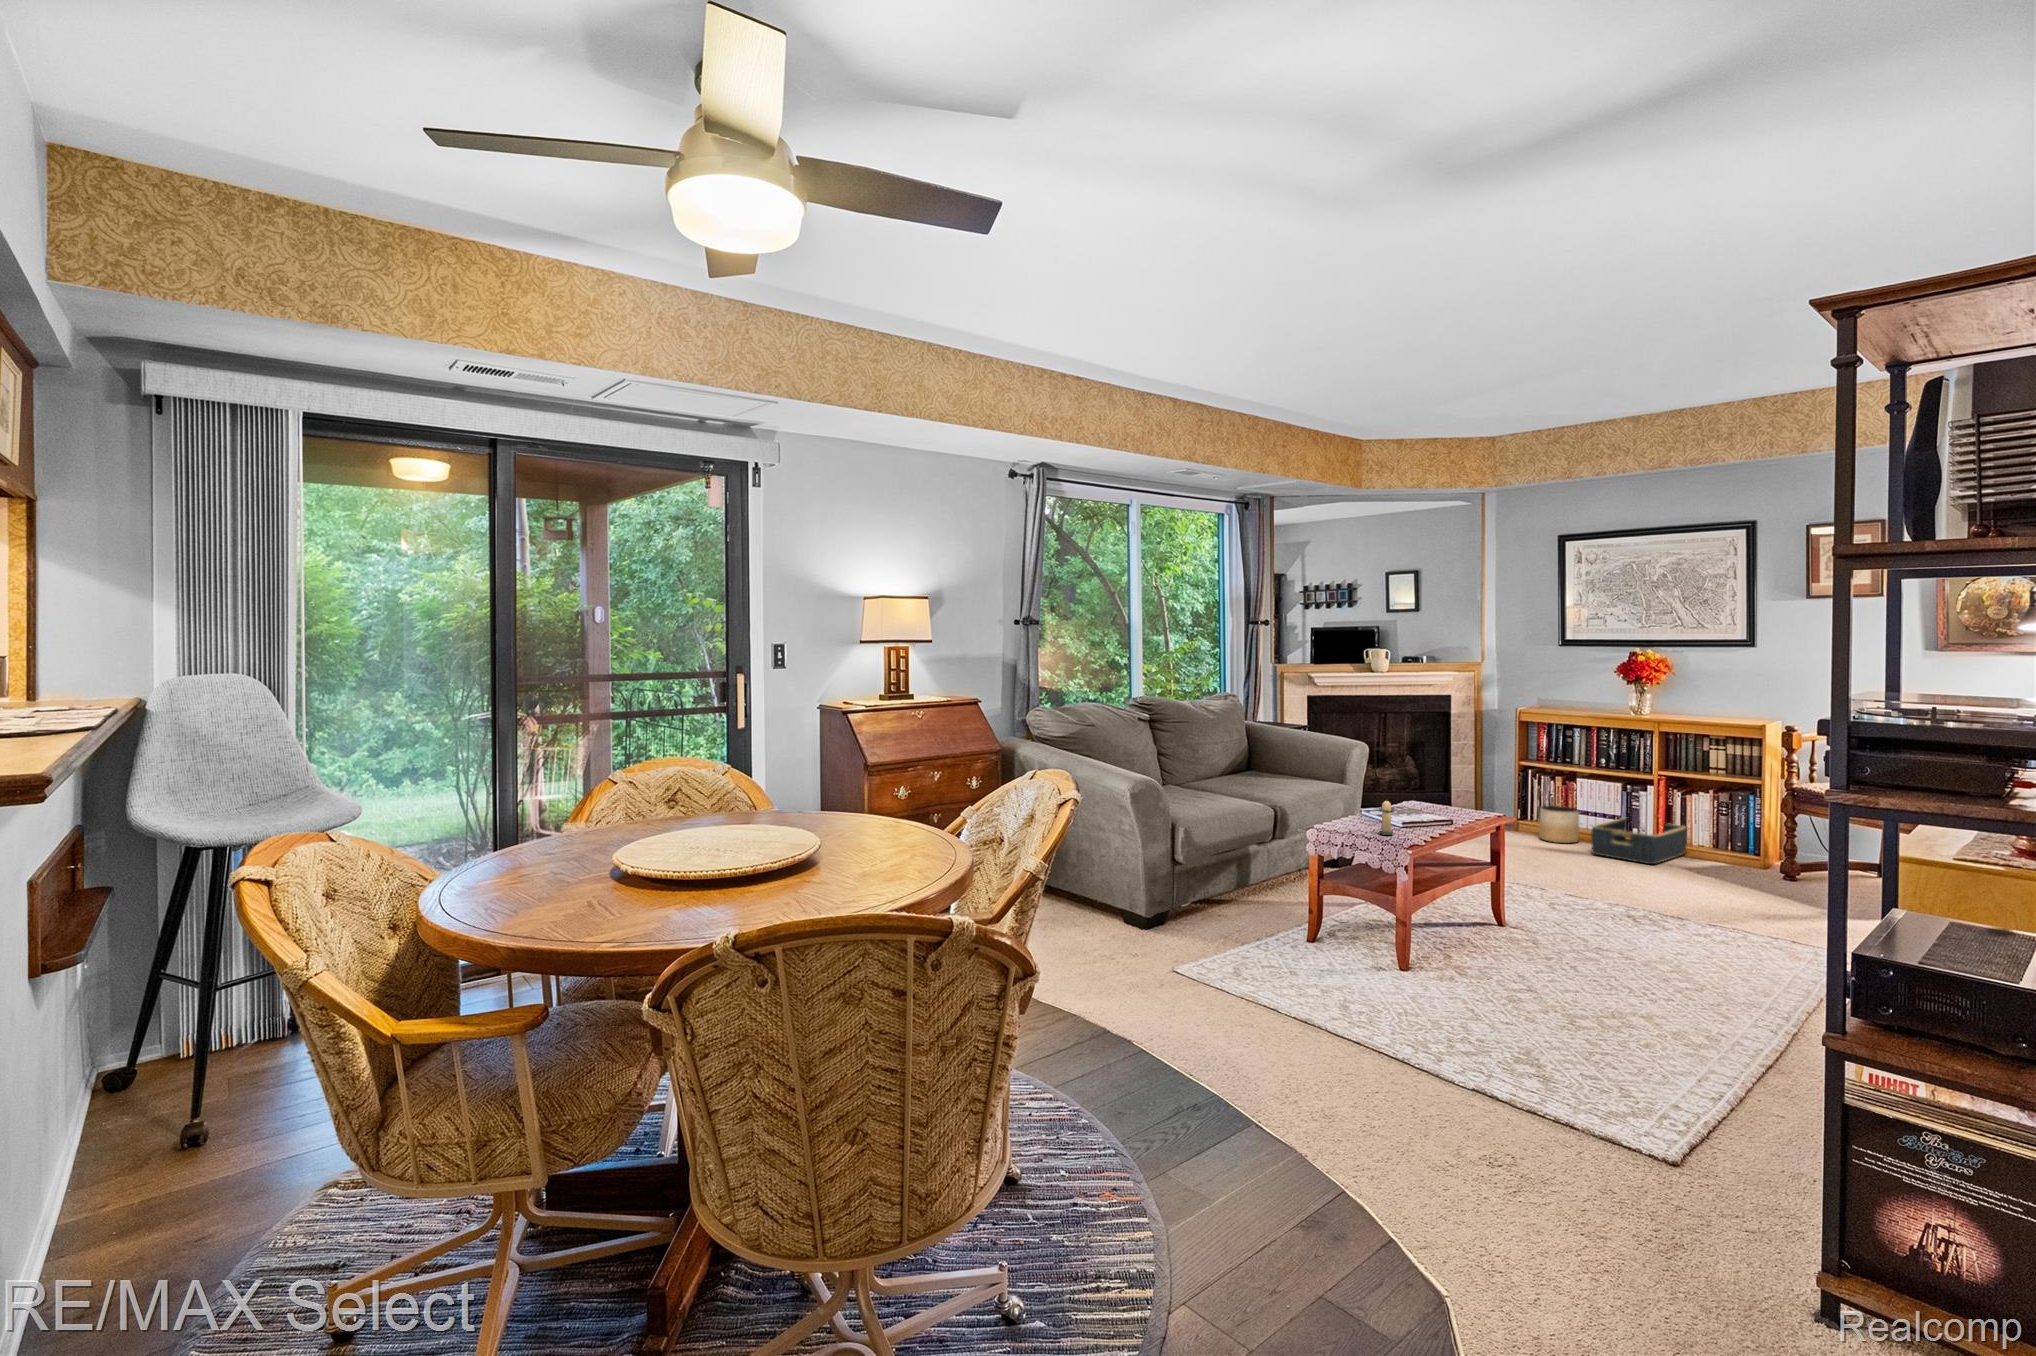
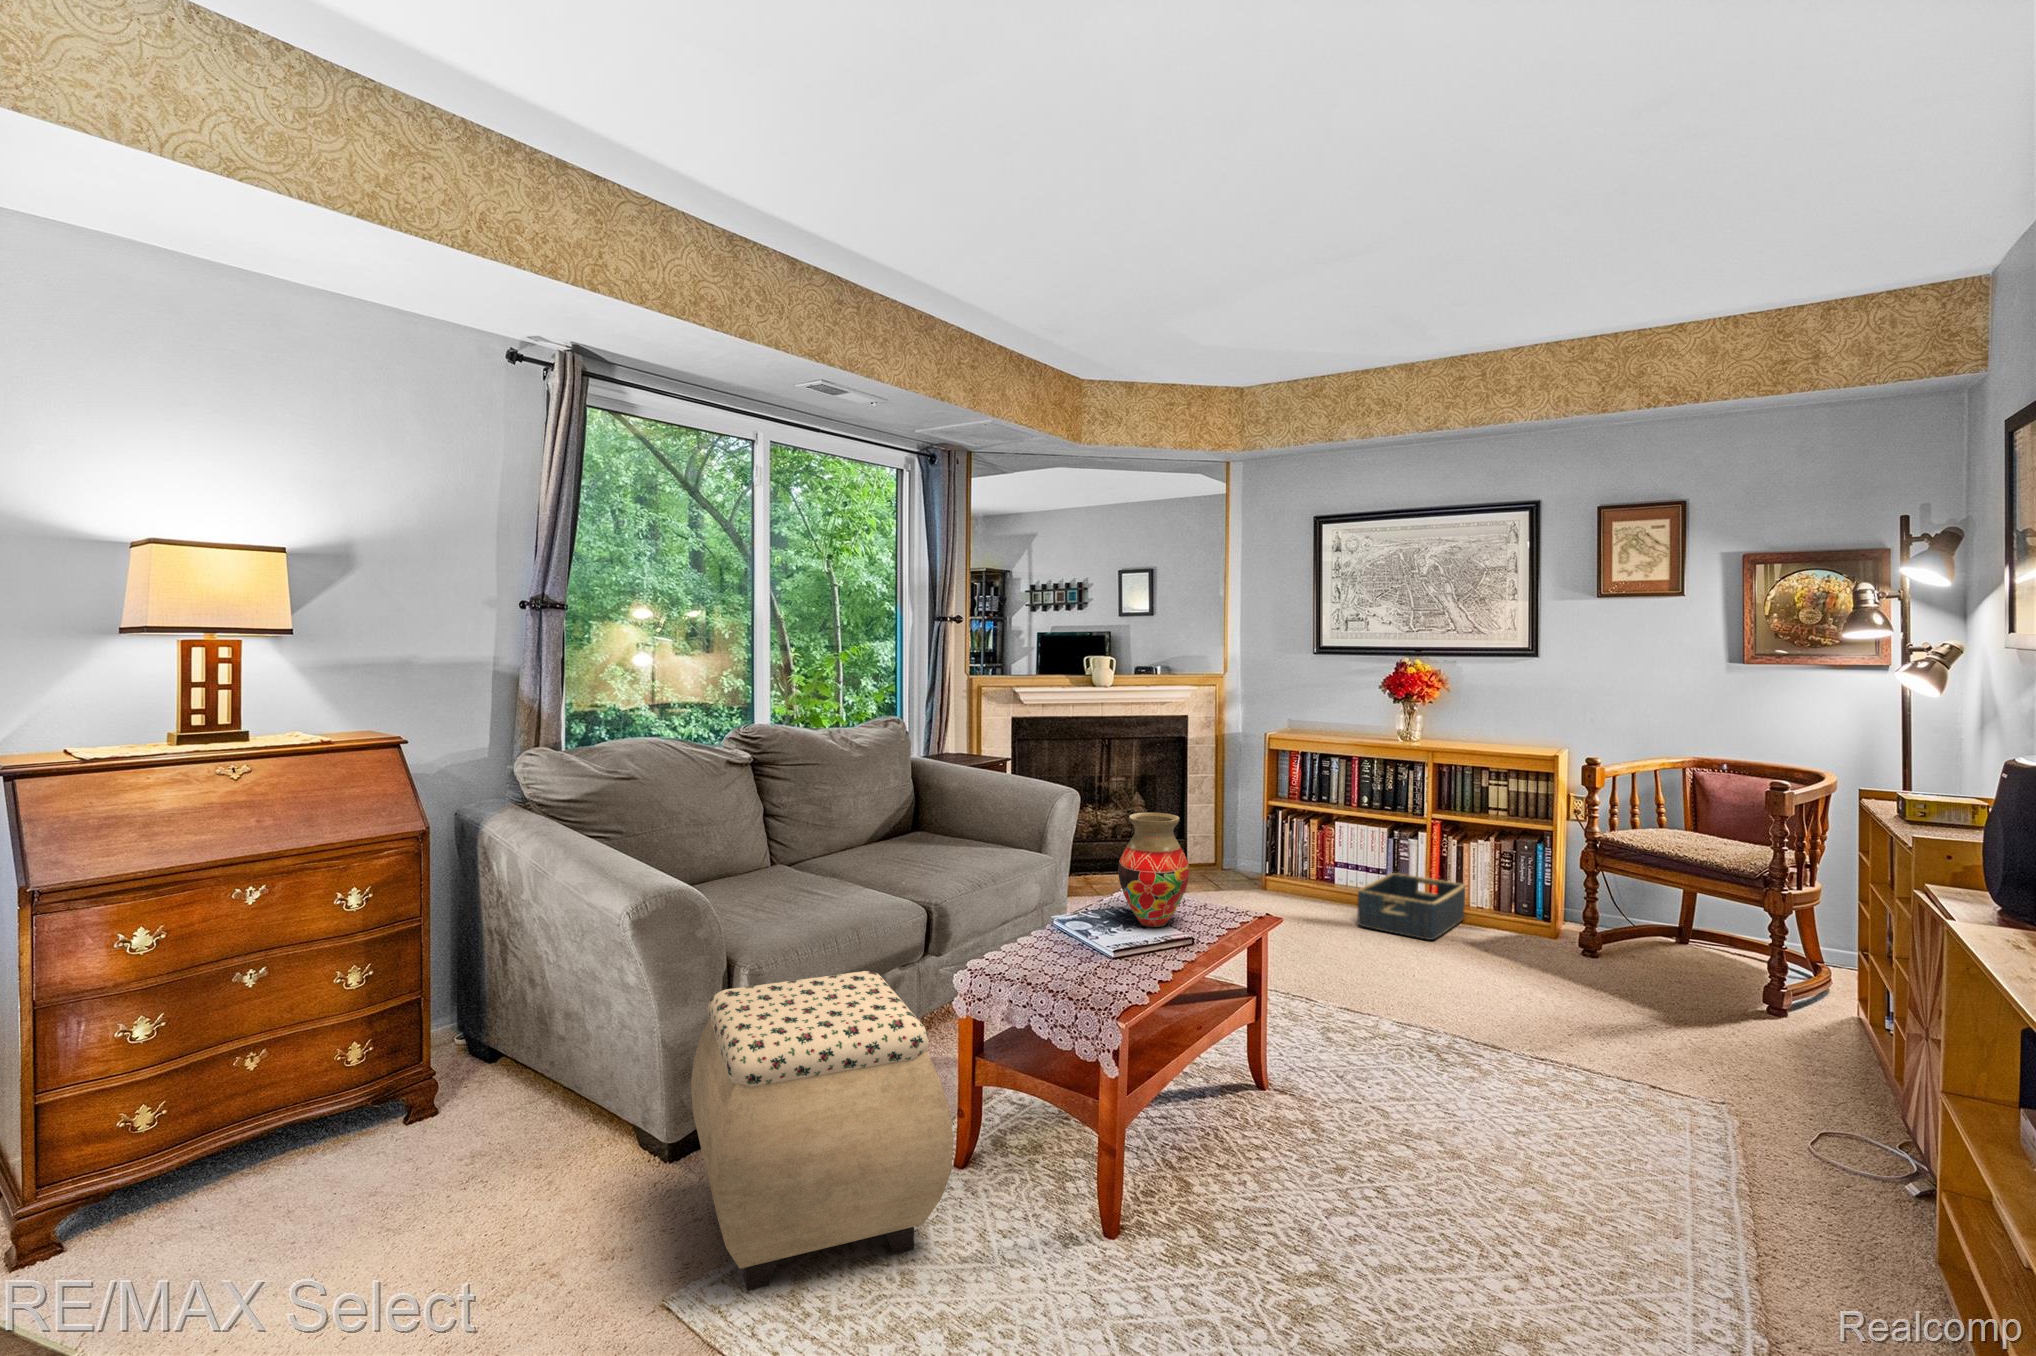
vase: none [1405,748,1453,818] -> present [1118,813,1189,927]
candle: present [1379,800,1394,835] -> none [1068,912,1099,976]
planter: present [1539,806,1579,843] -> none [1293,858,1340,908]
ottoman: none [1161,829,1317,976] -> present [691,971,954,1291]

